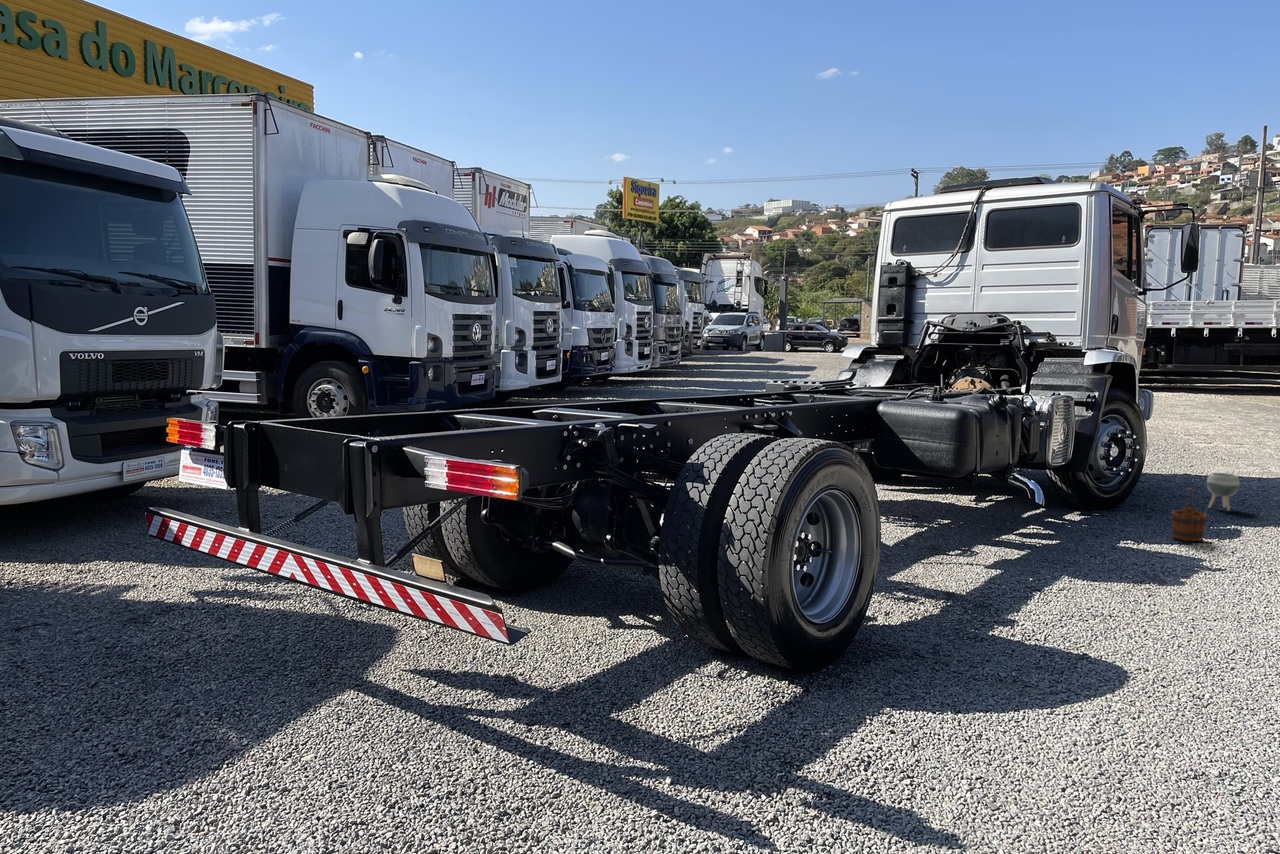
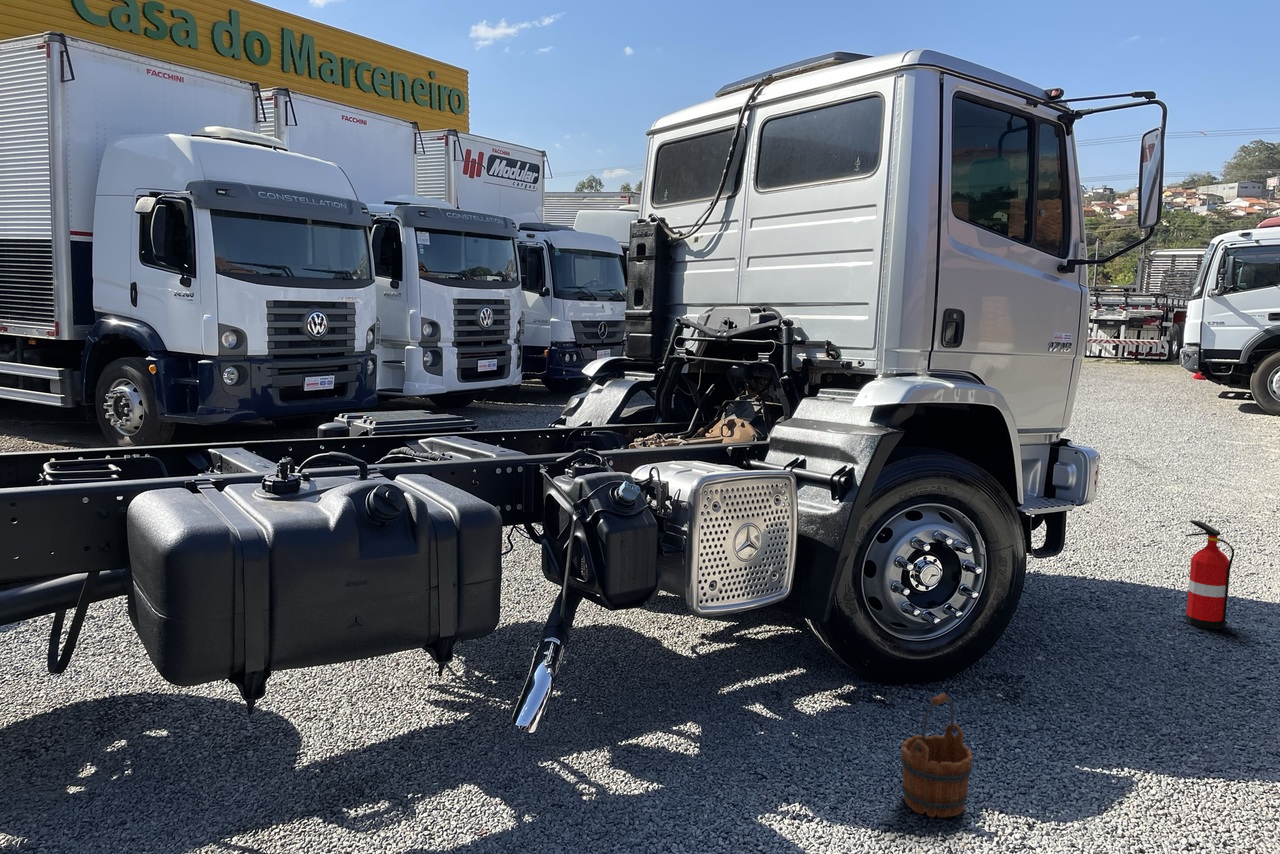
fire extinguisher: none [1166,427,1194,483] -> present [1186,520,1234,629]
planter: present [1207,473,1239,511] -> none [1146,636,1211,722]

